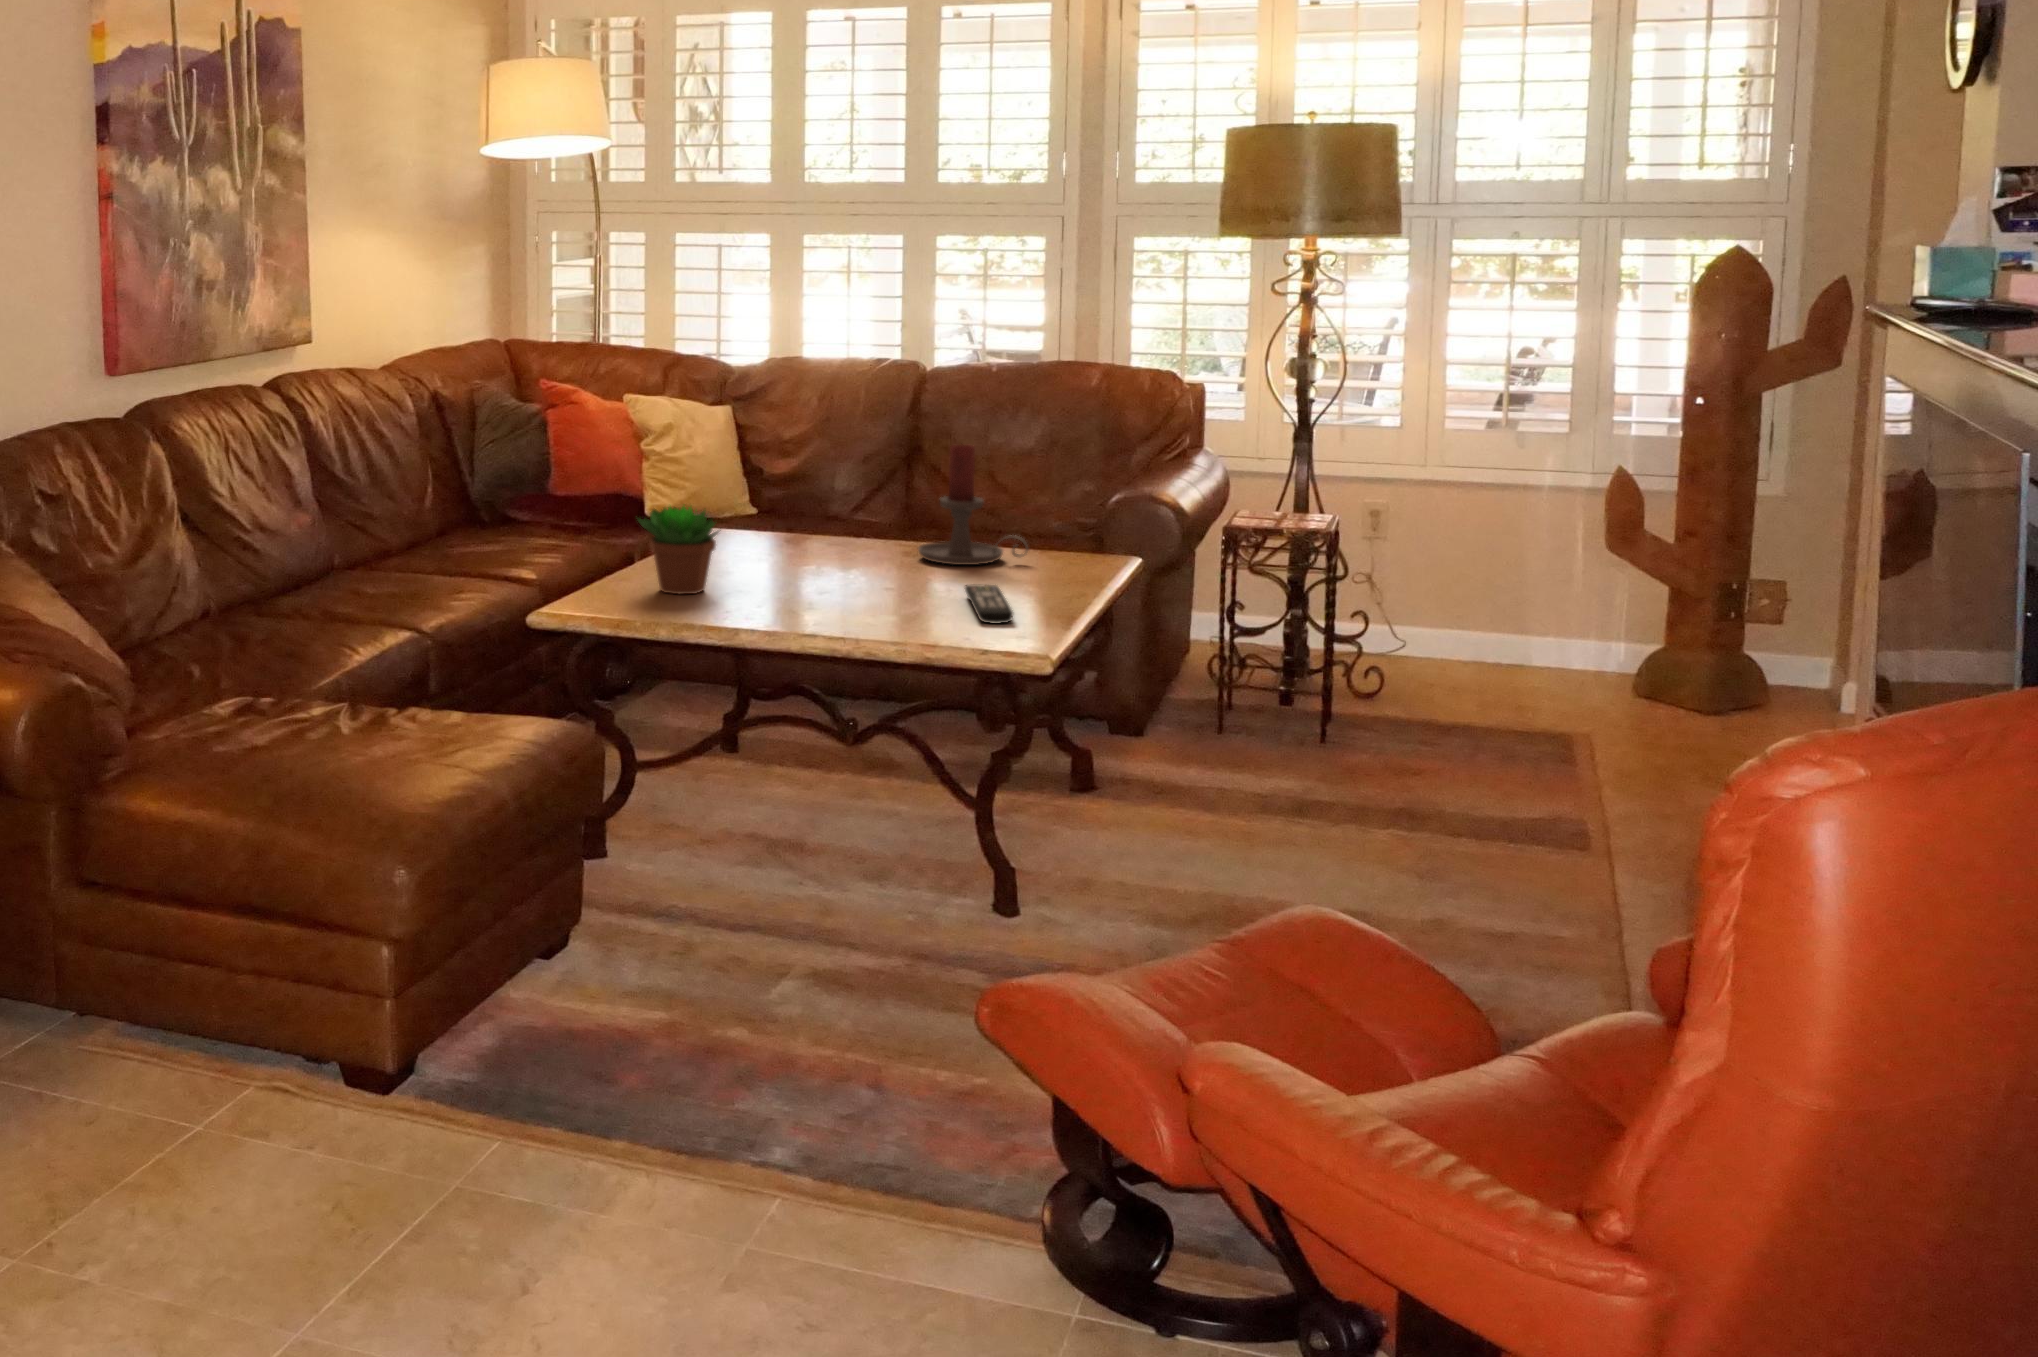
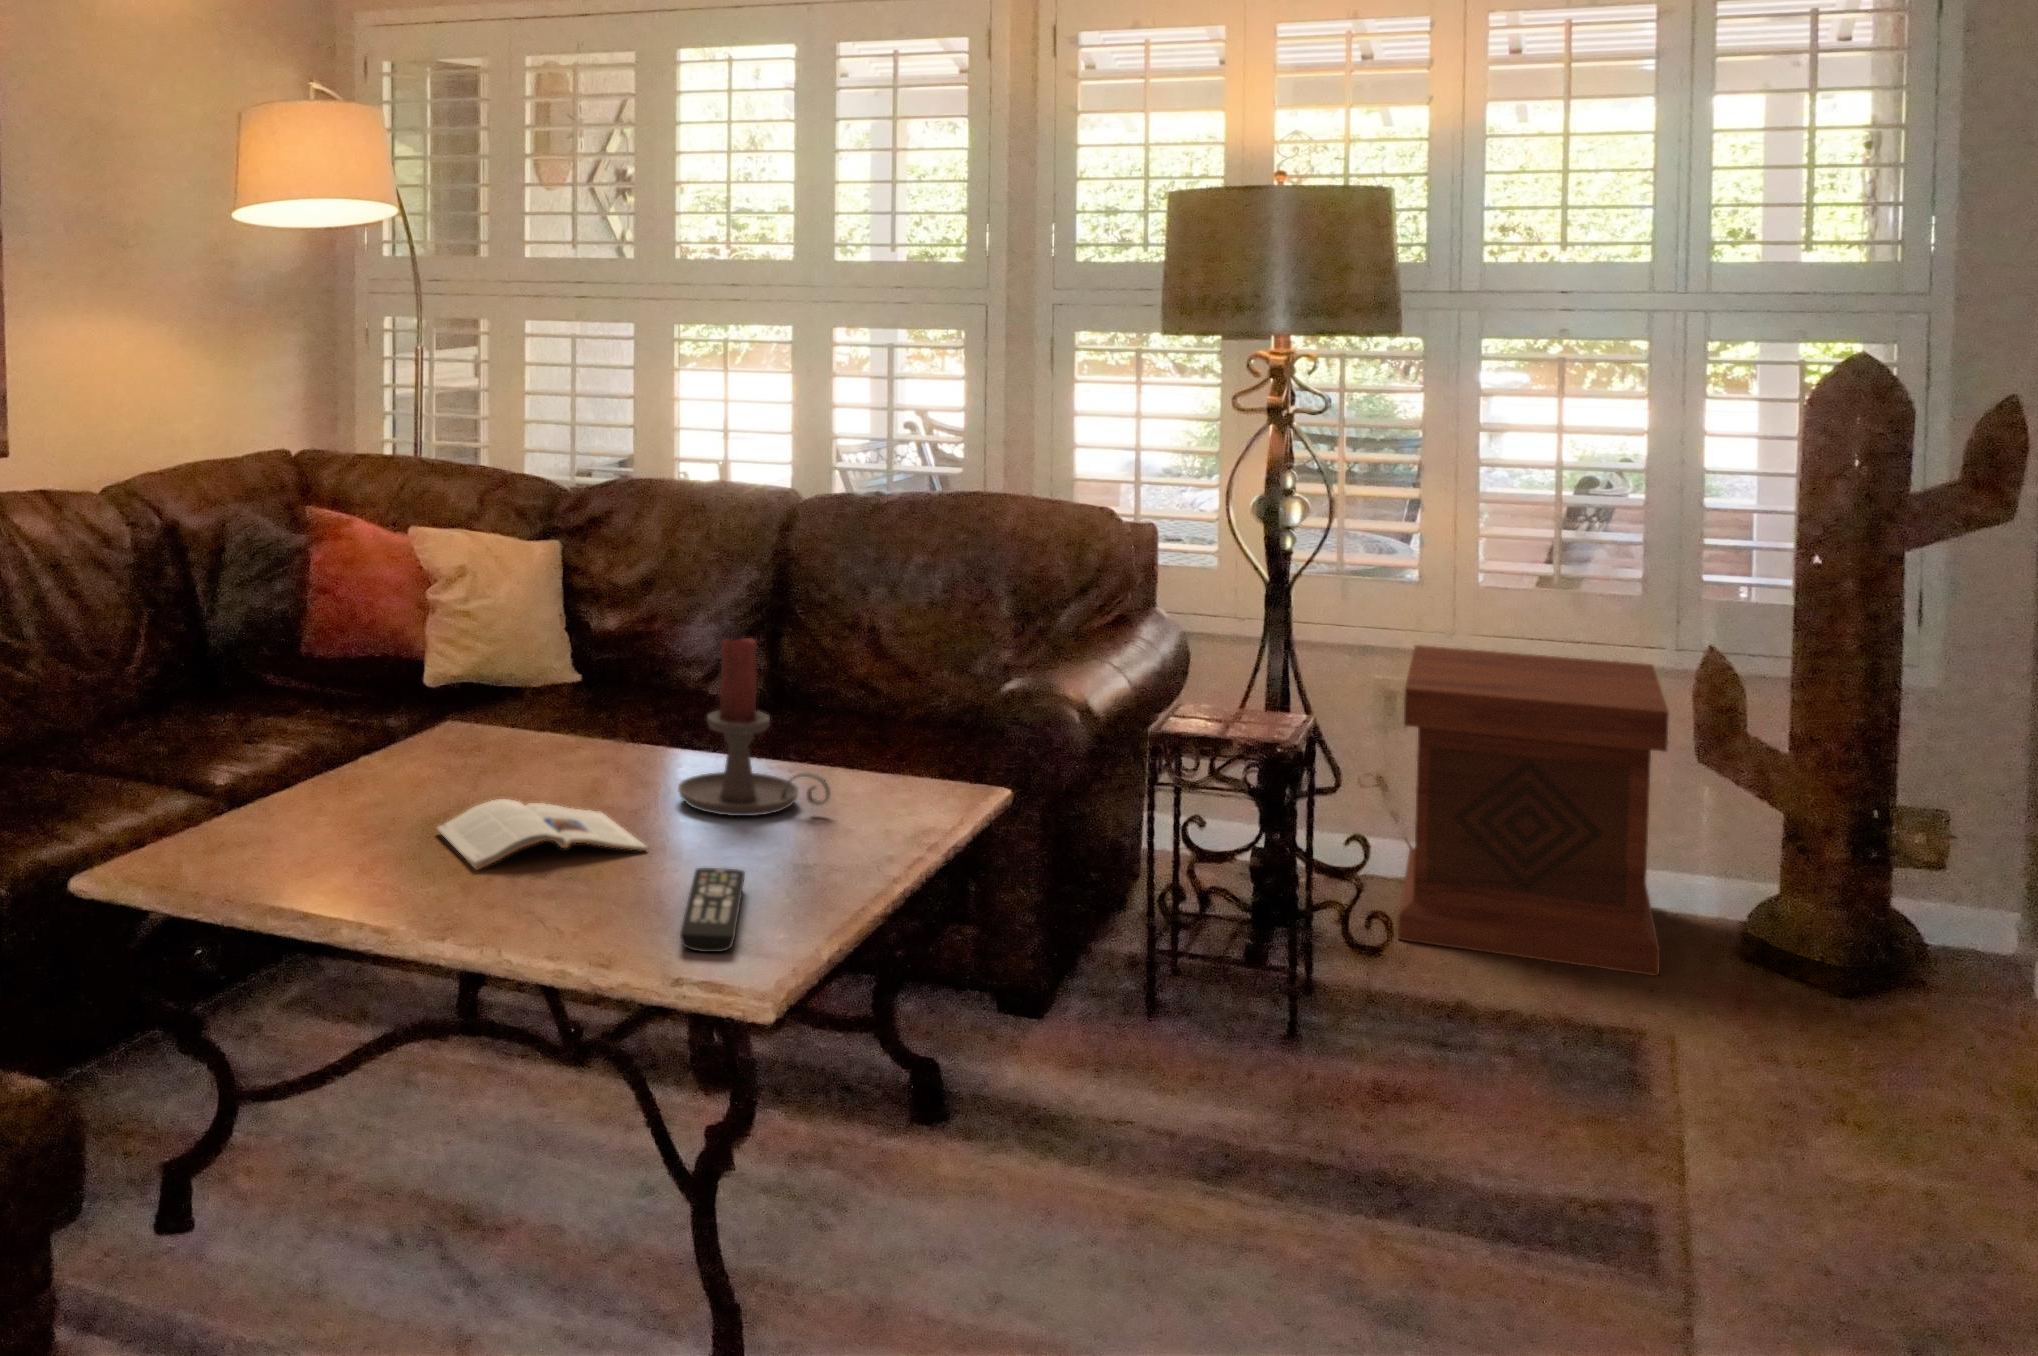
side table: none [1386,473,1589,701] -> present [1398,645,1669,976]
succulent plant: present [638,506,718,594] -> none [225,731,346,869]
magazine: none [766,554,919,593] -> present [437,799,648,870]

